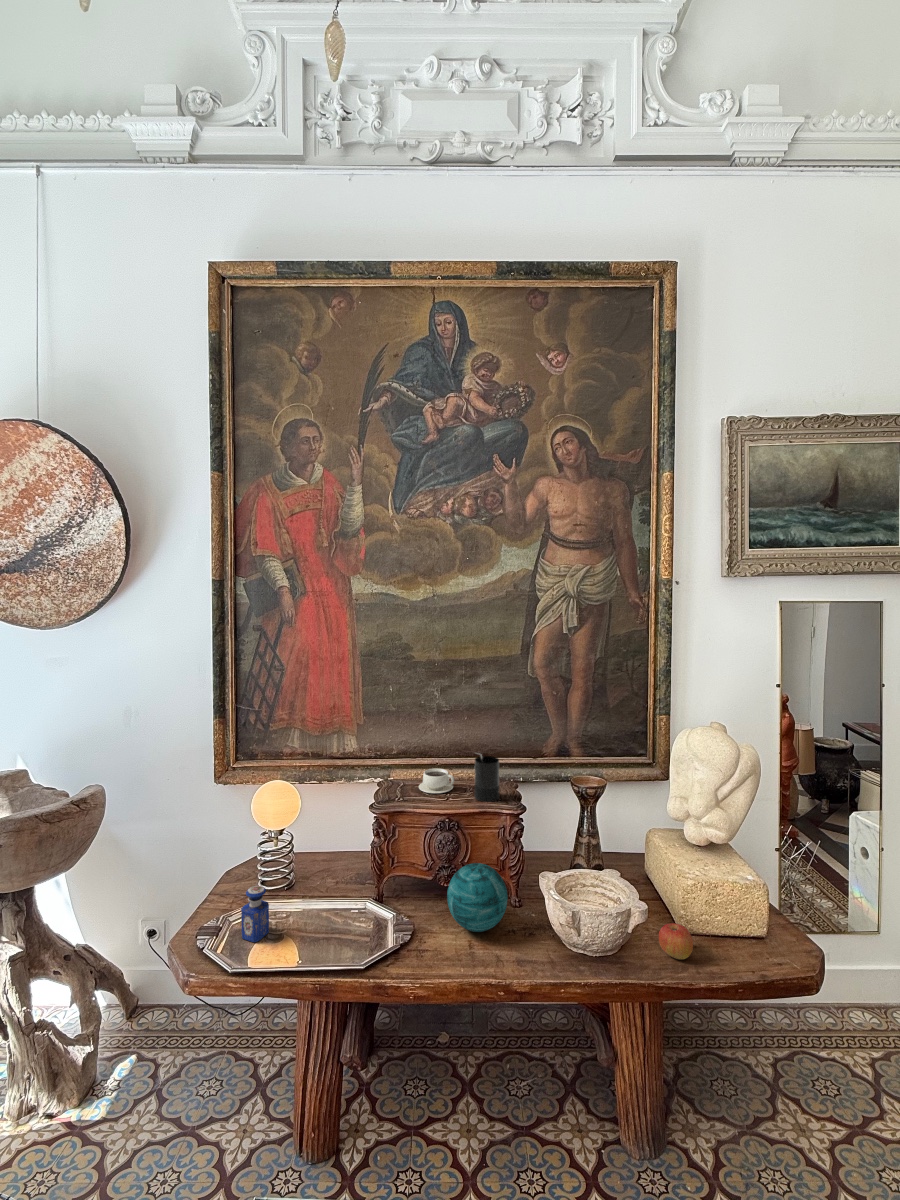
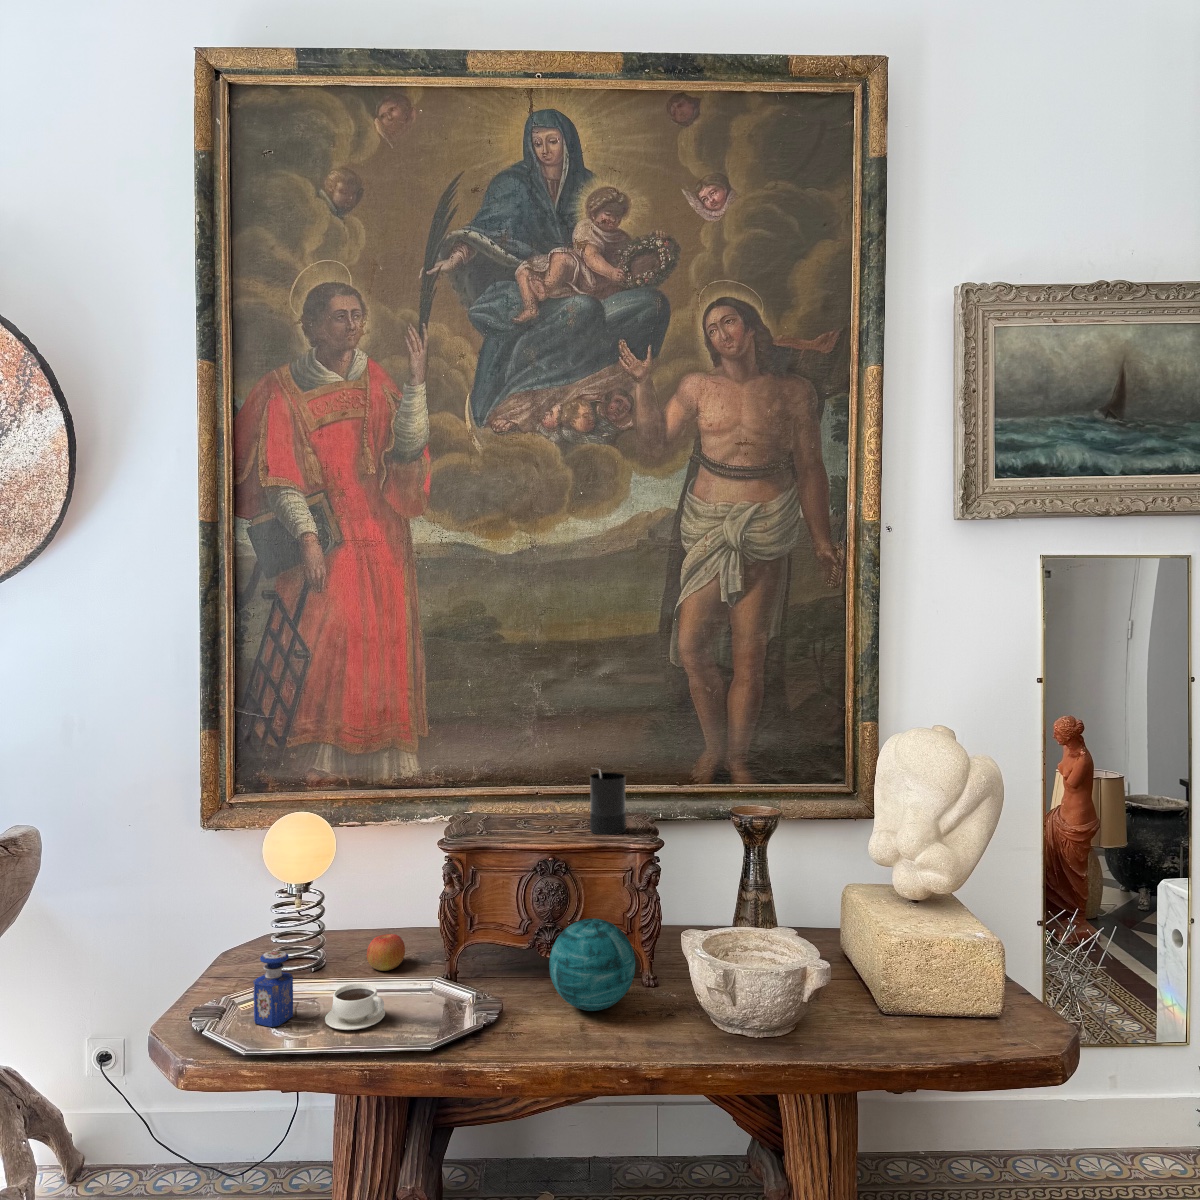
teacup: present [419,768,454,793] -> present [325,983,385,1030]
apple: present [659,923,693,959] -> present [367,934,405,971]

